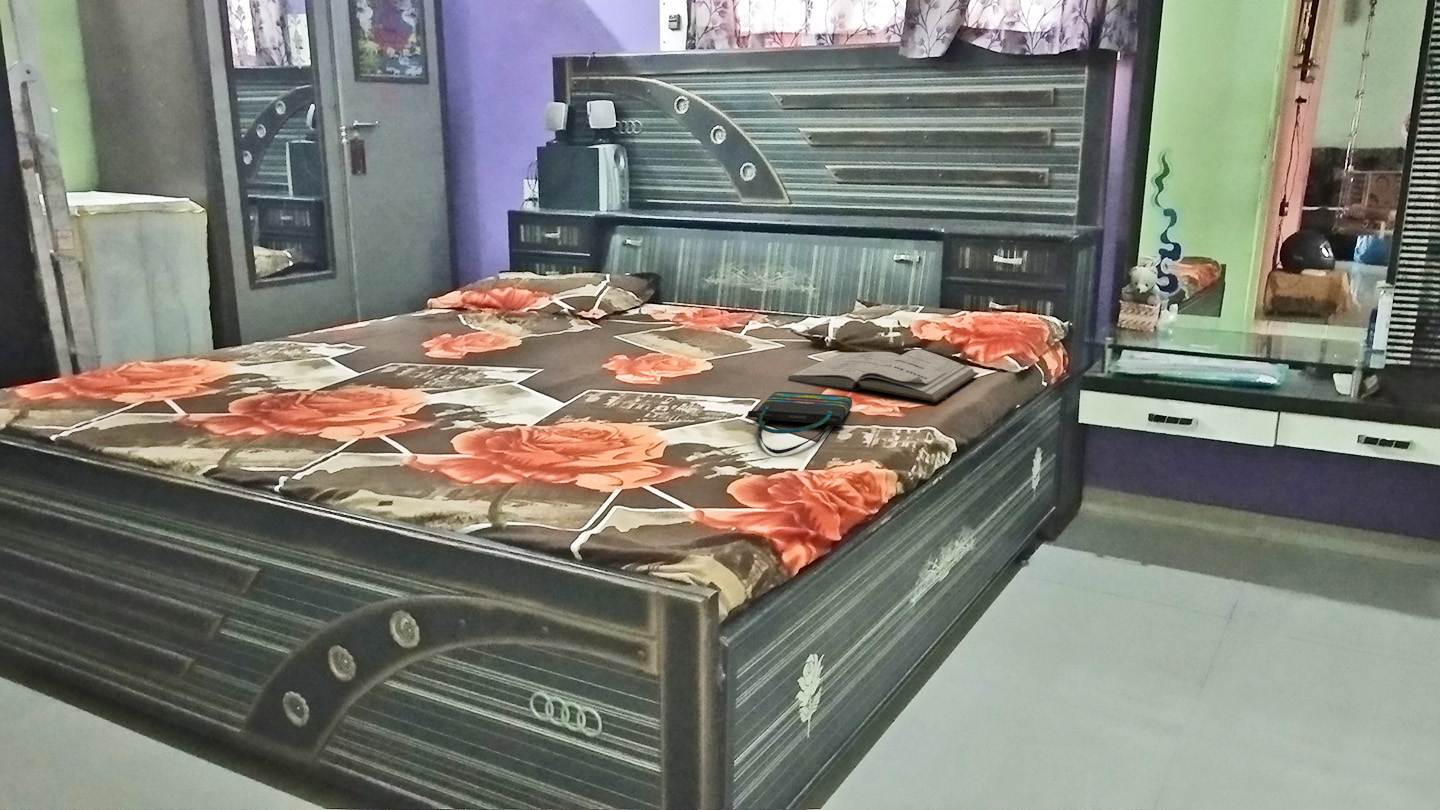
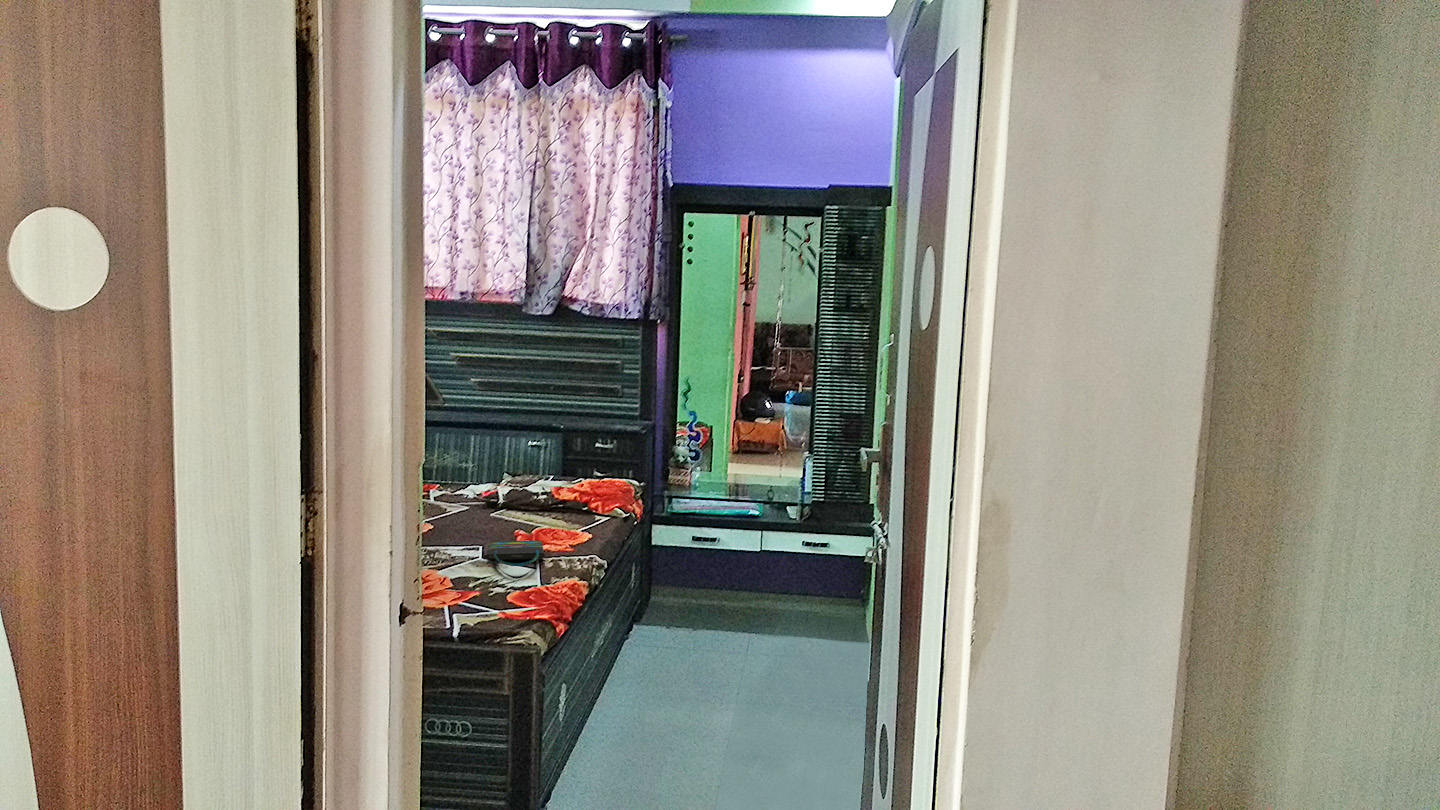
book: present [788,349,978,402] -> none [485,508,603,540]

